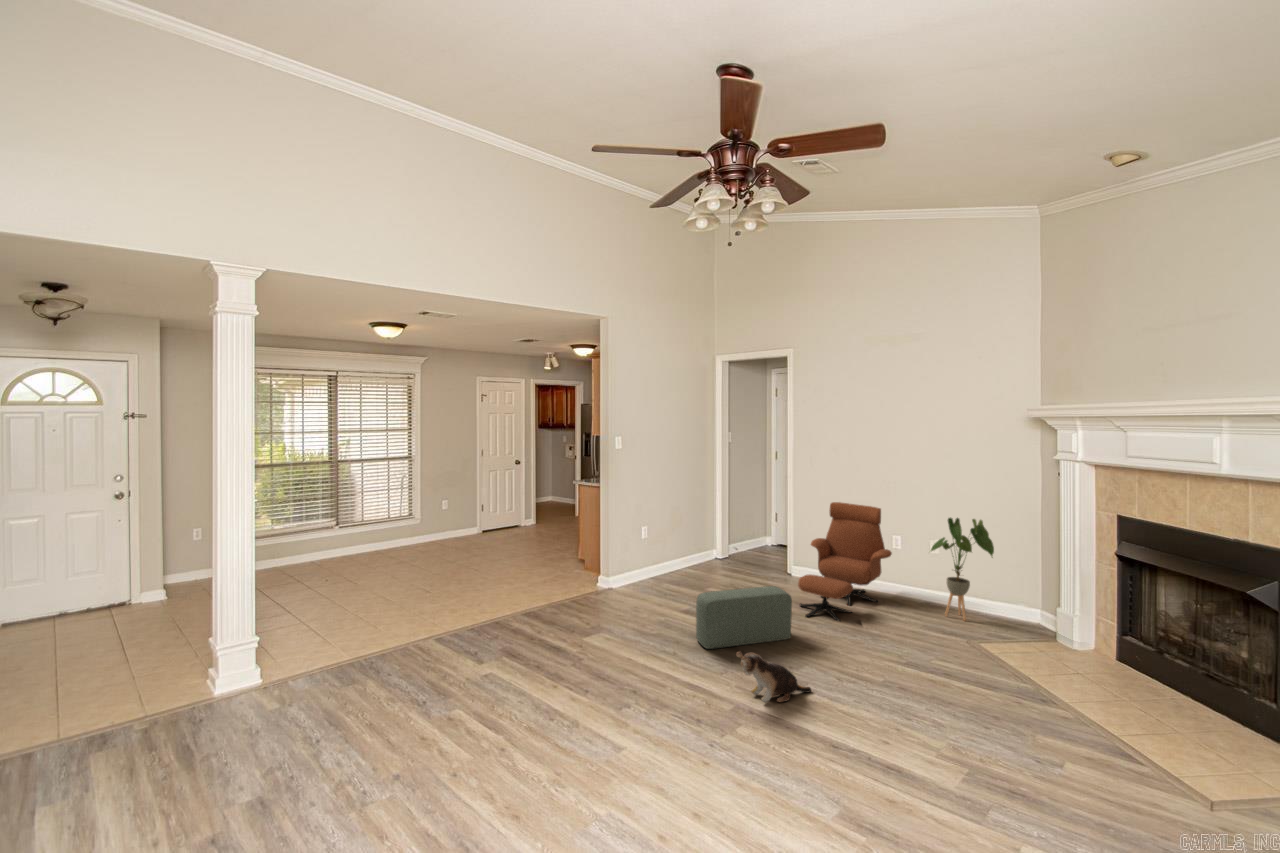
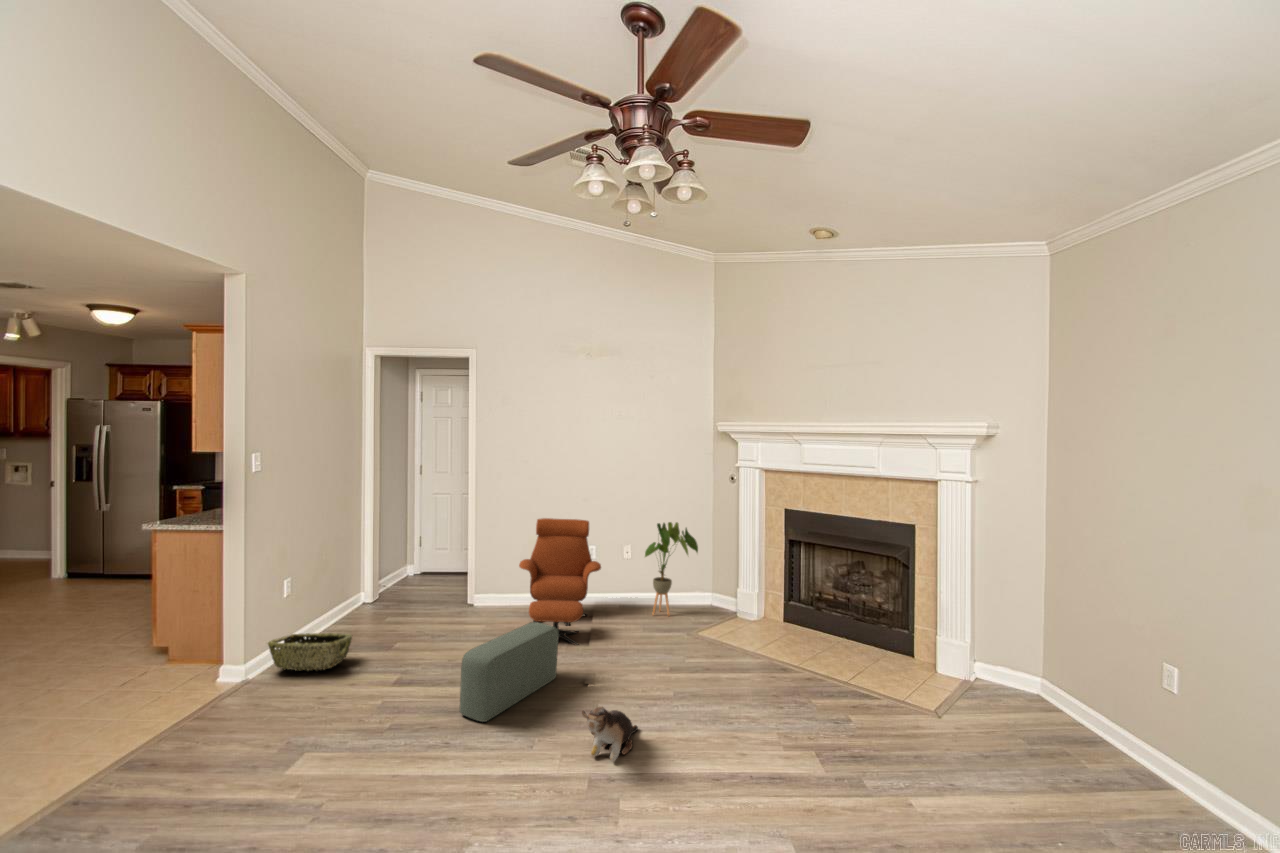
woven basket: none [619,564,669,592] -> present [268,633,352,671]

